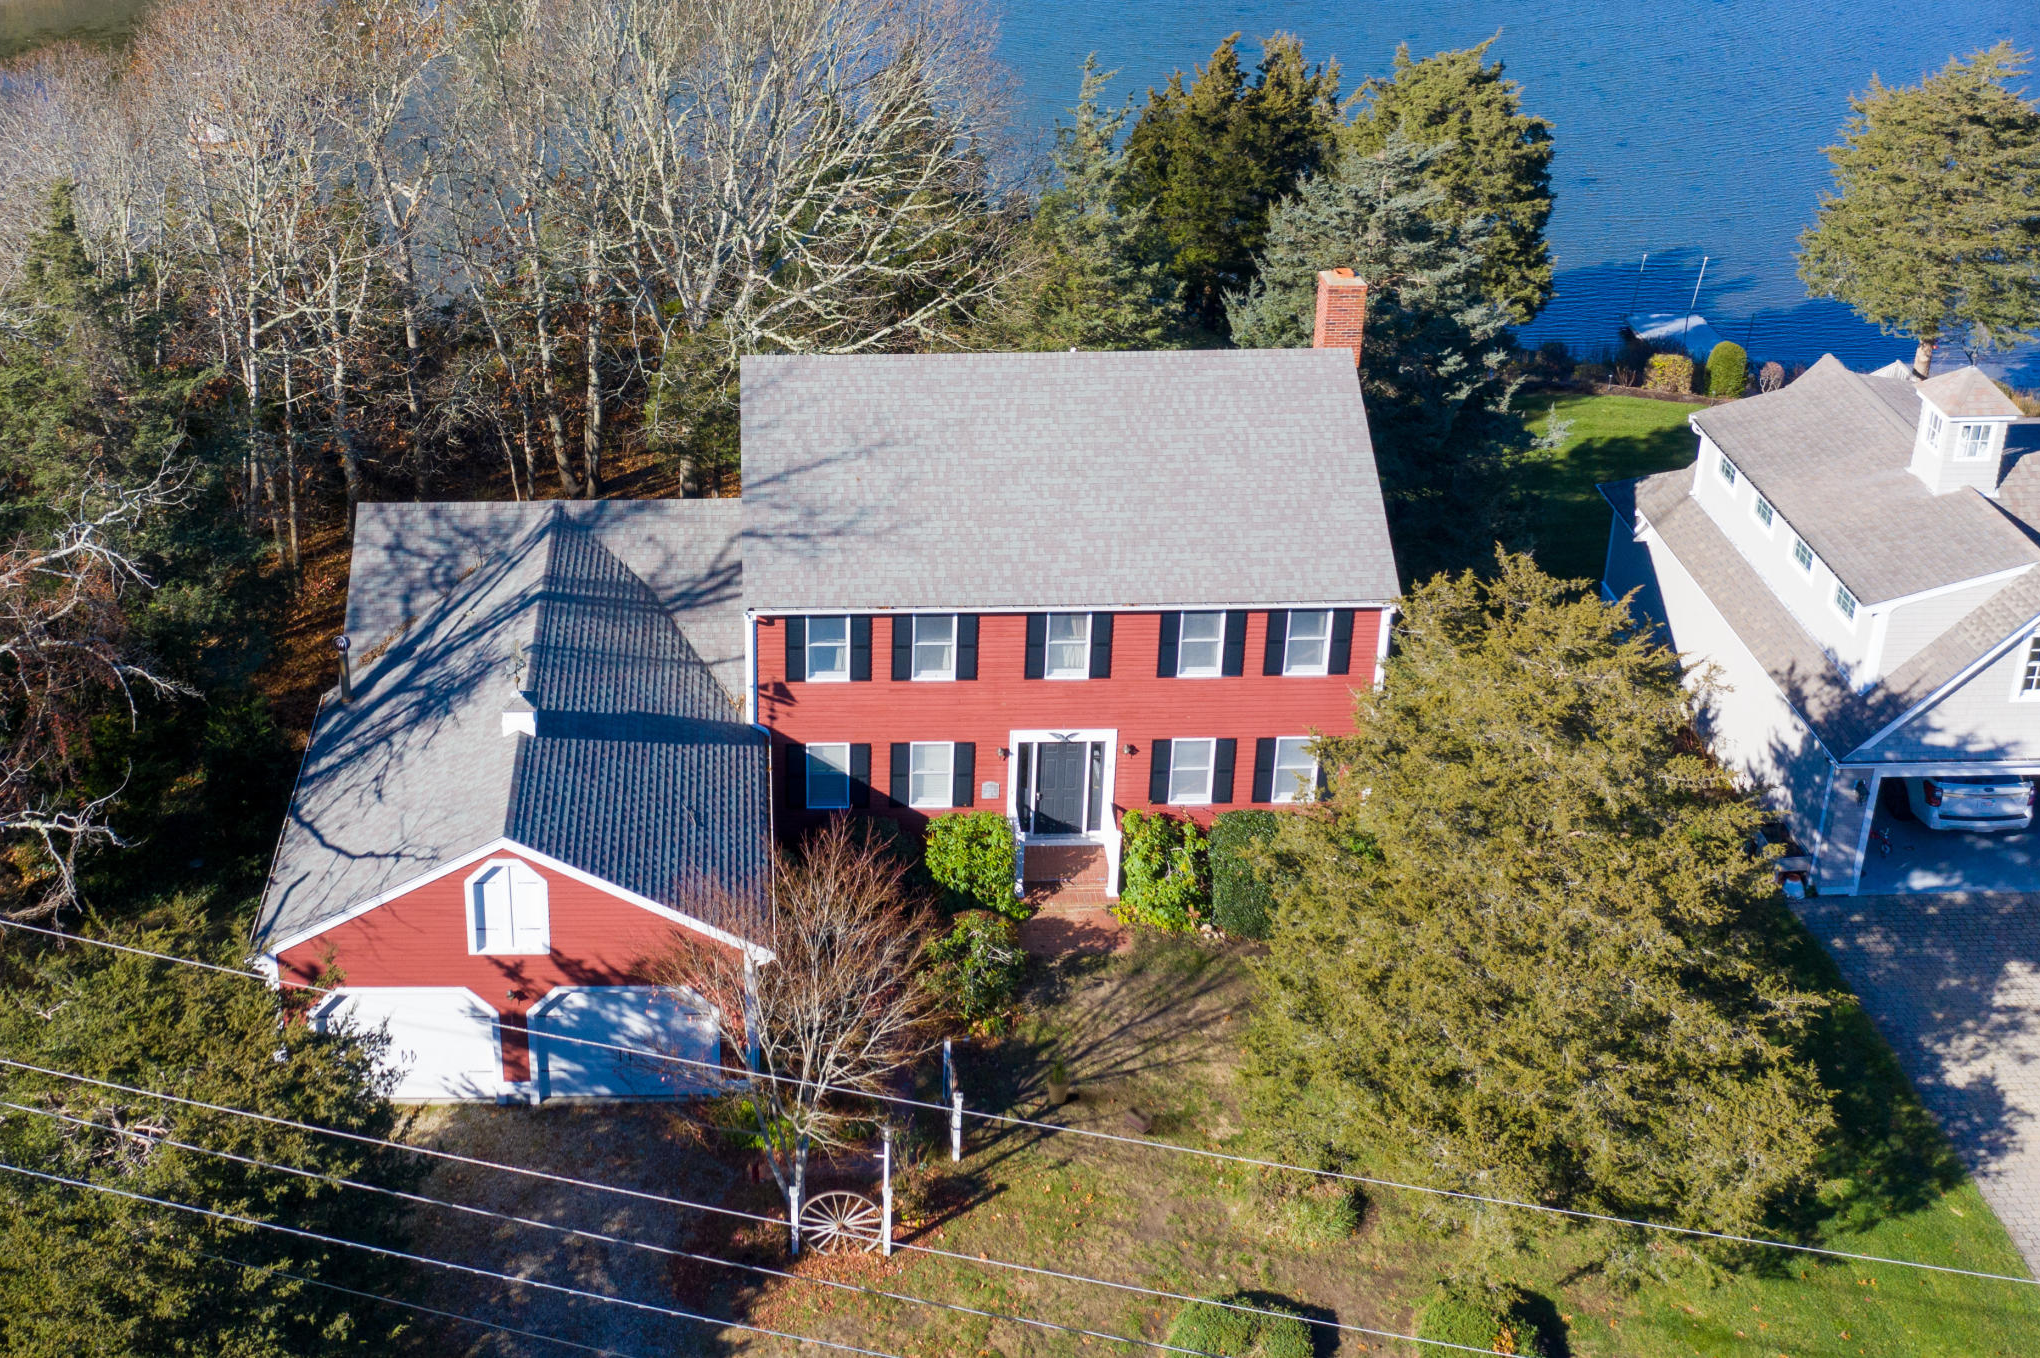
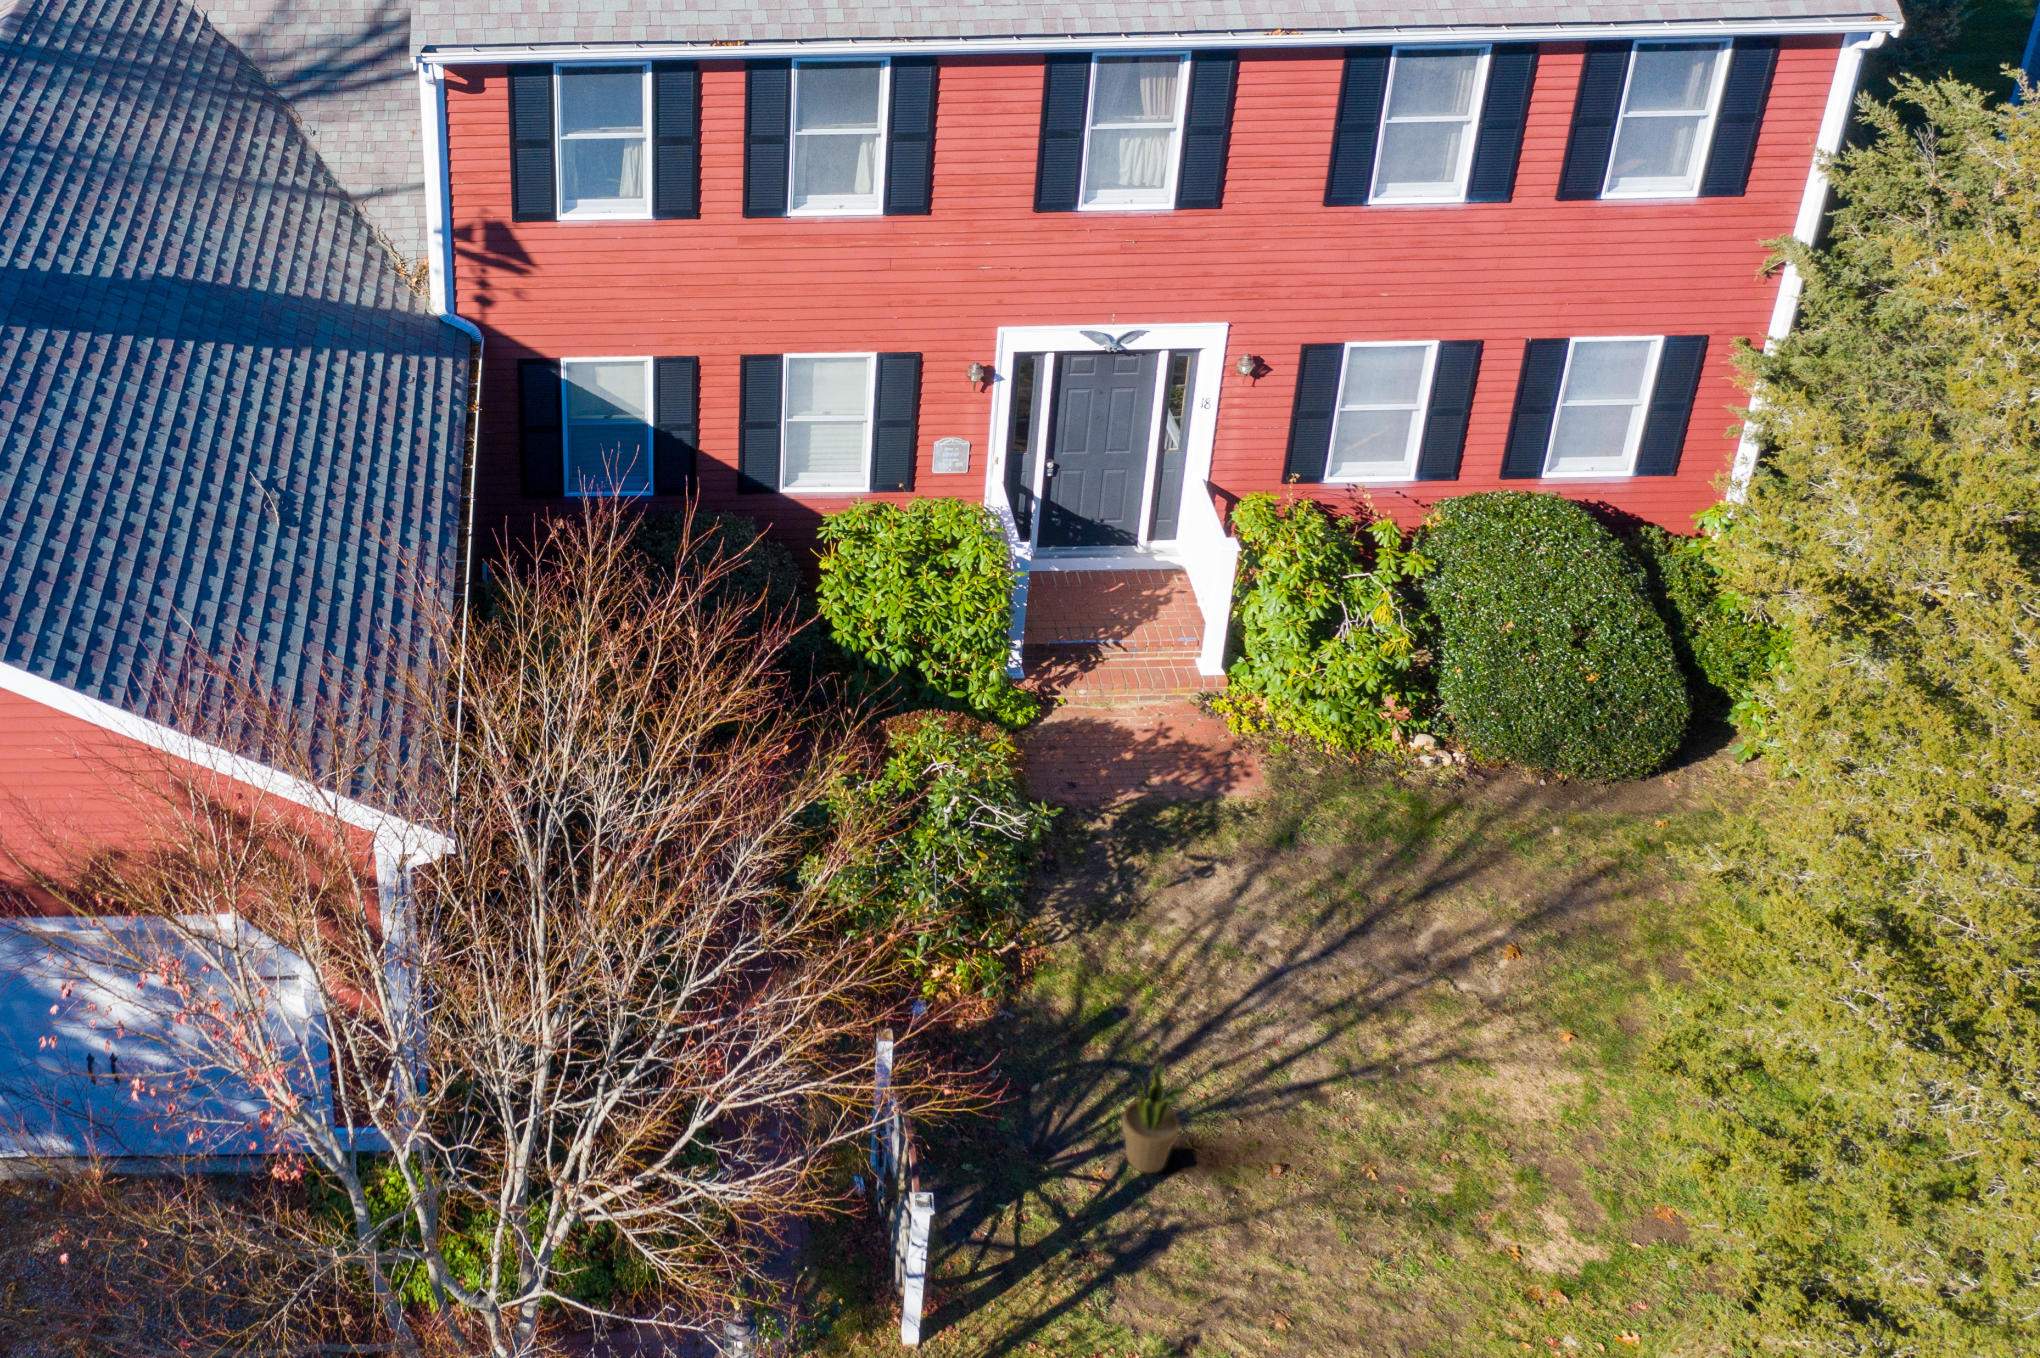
basket: present [1125,1098,1152,1133] -> none [1319,1171,1394,1259]

